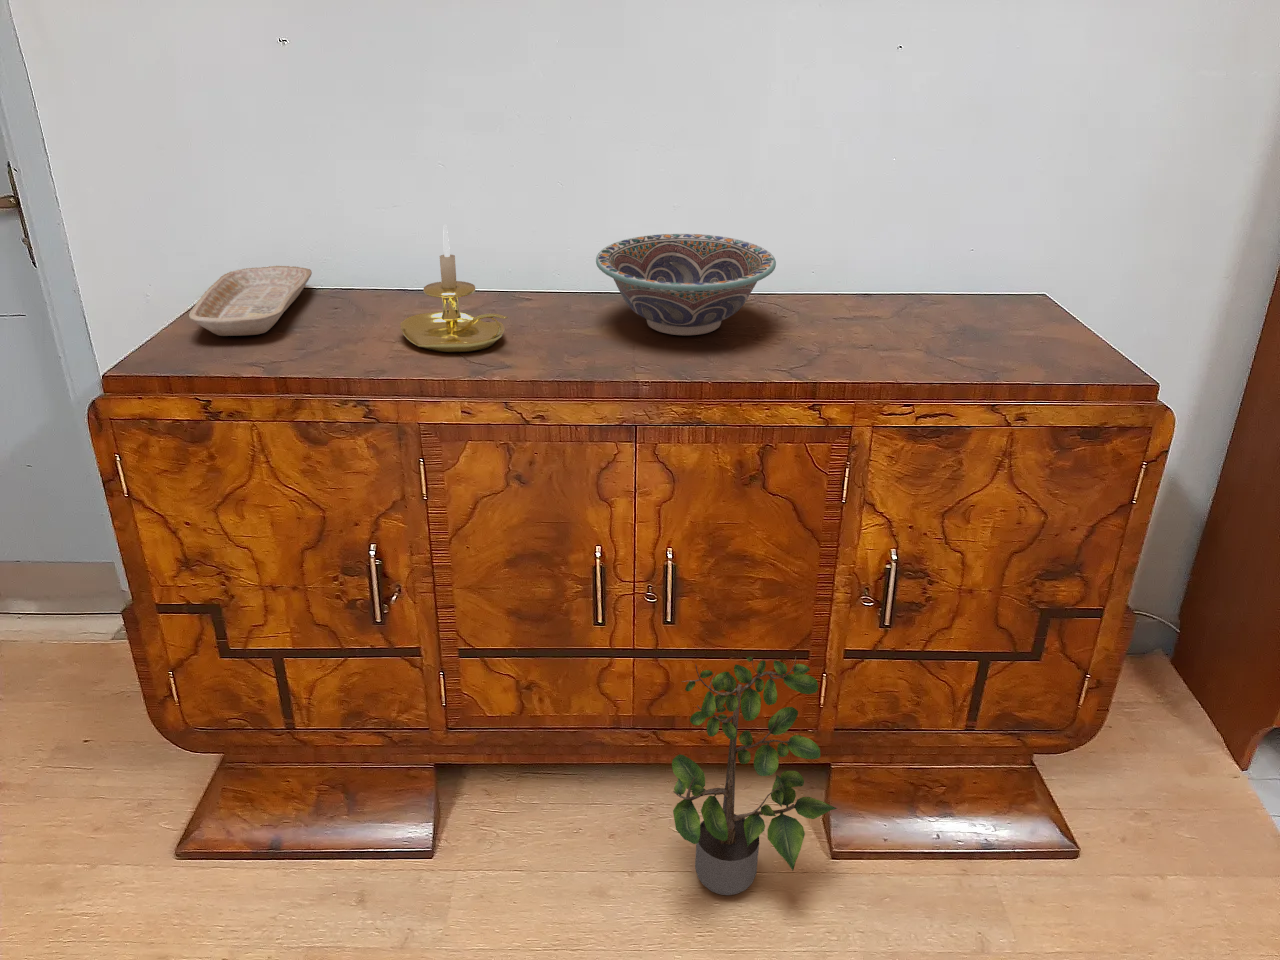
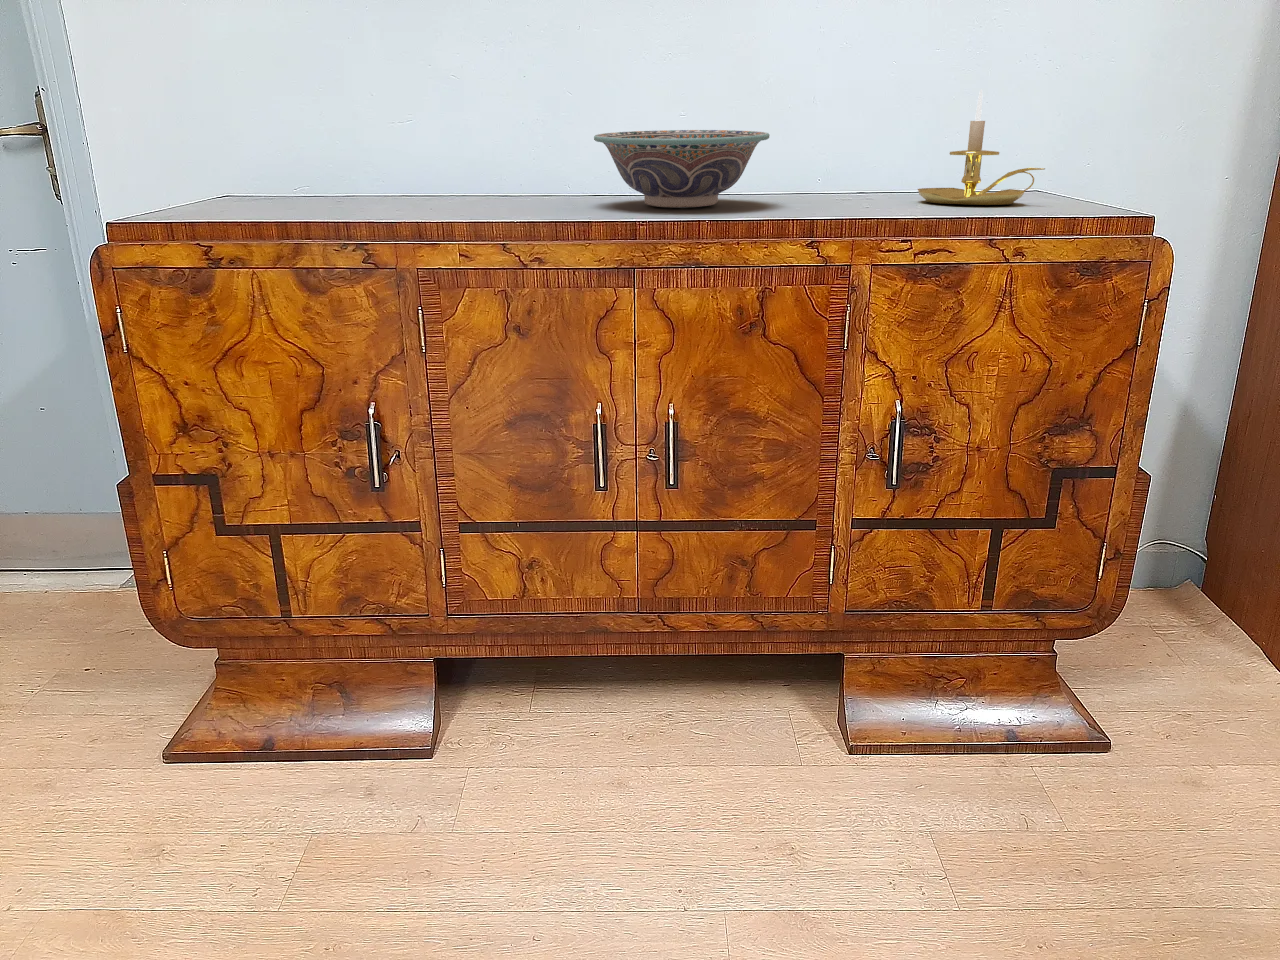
candle holder: present [400,224,508,352] -> present [918,90,1045,205]
tray: present [189,266,312,336] -> none [196,178,320,210]
potted plant: present [672,657,837,895] -> none [678,504,853,782]

